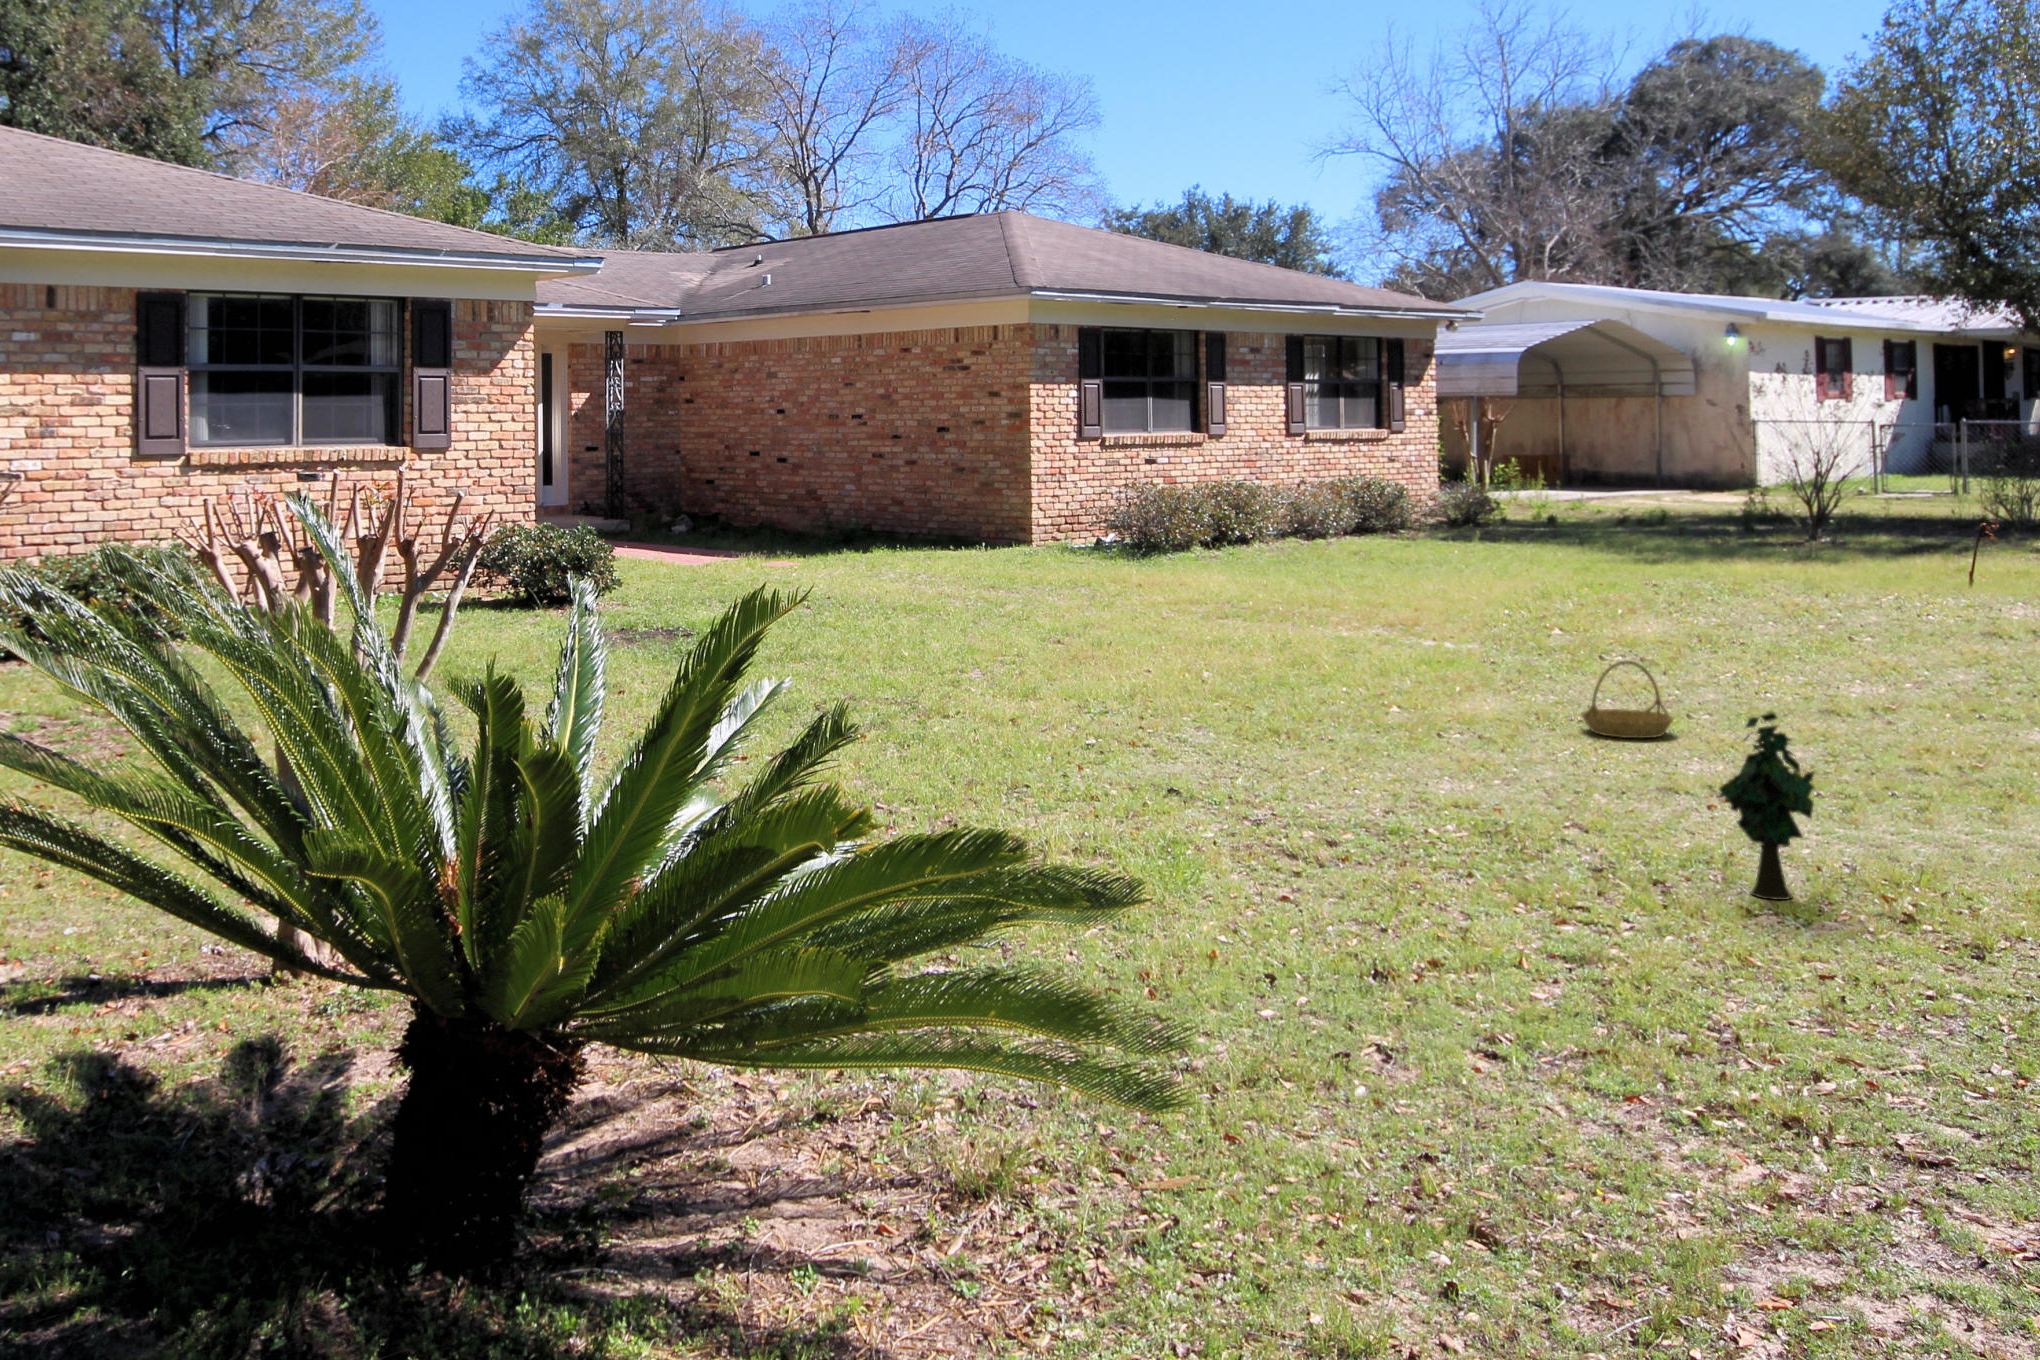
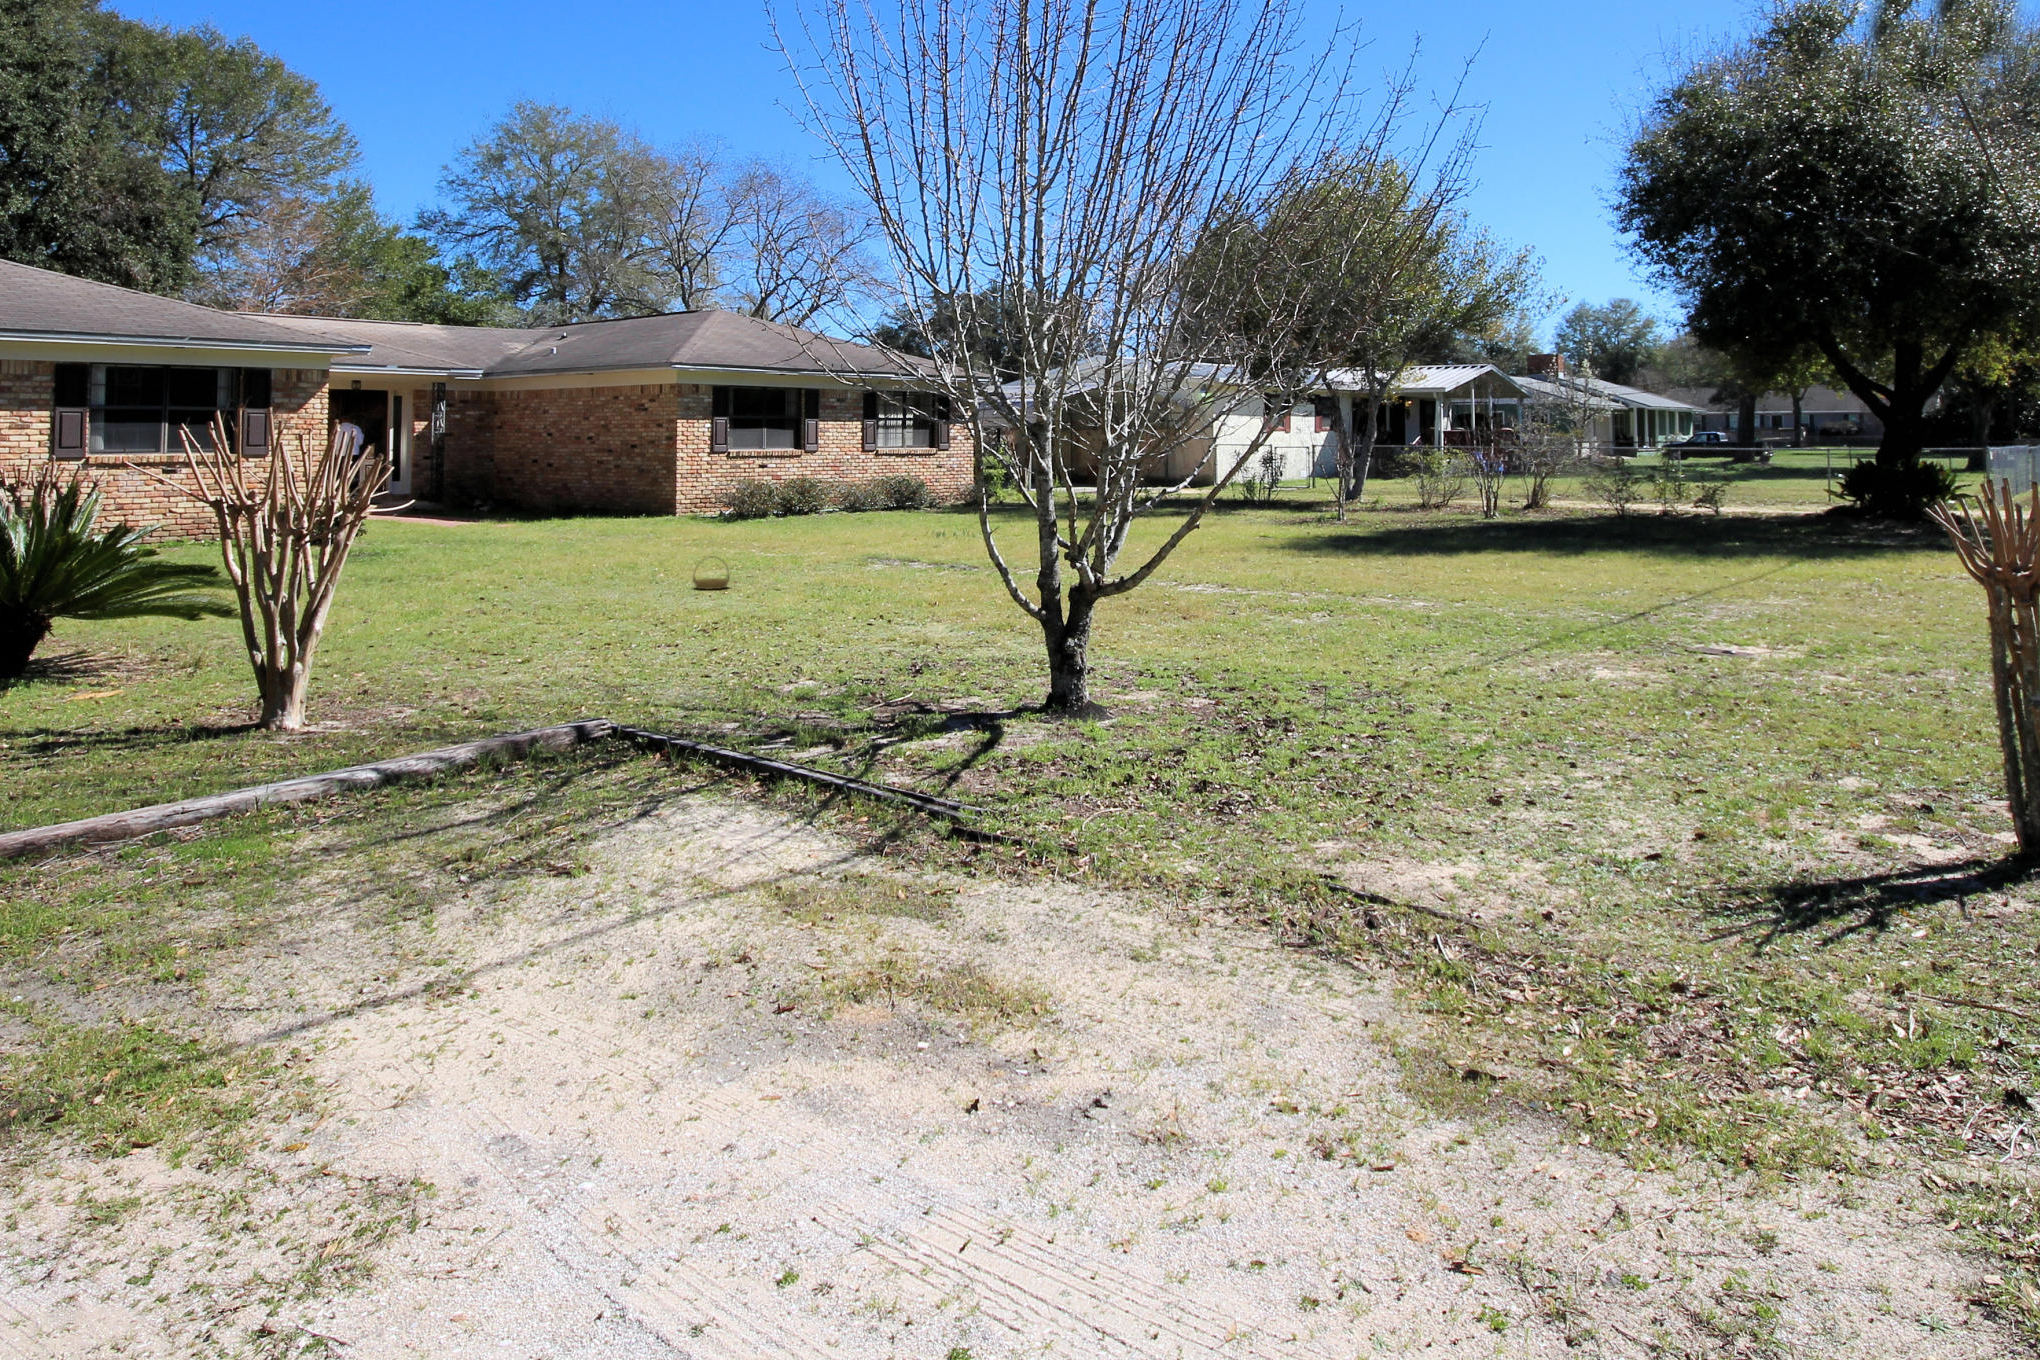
decorative plant: present [1718,713,1814,900] -> none [581,560,619,627]

